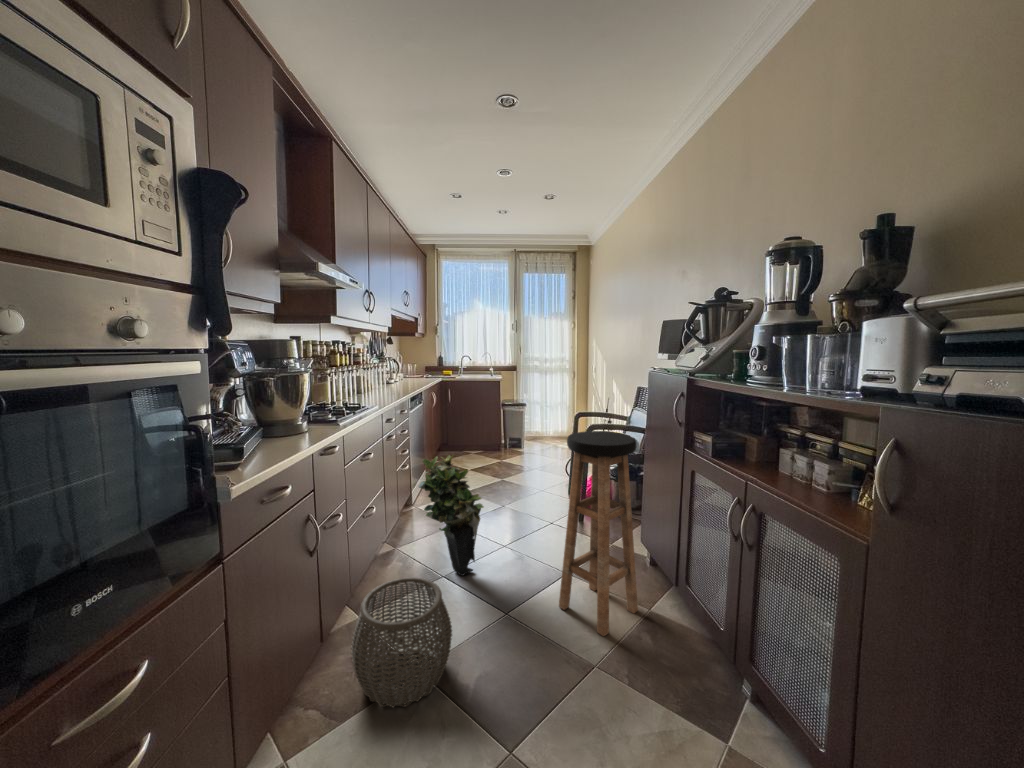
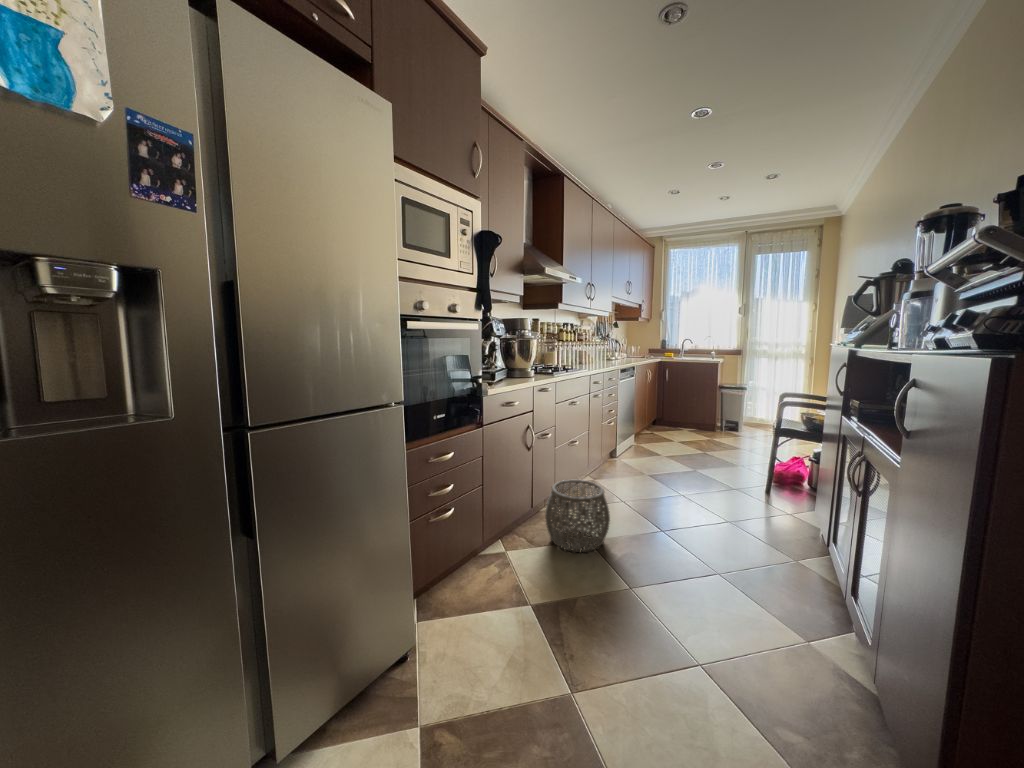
bar stool: present [559,431,638,636] -> none [711,396,796,569]
potted plant: present [419,455,484,576] -> none [607,412,661,506]

